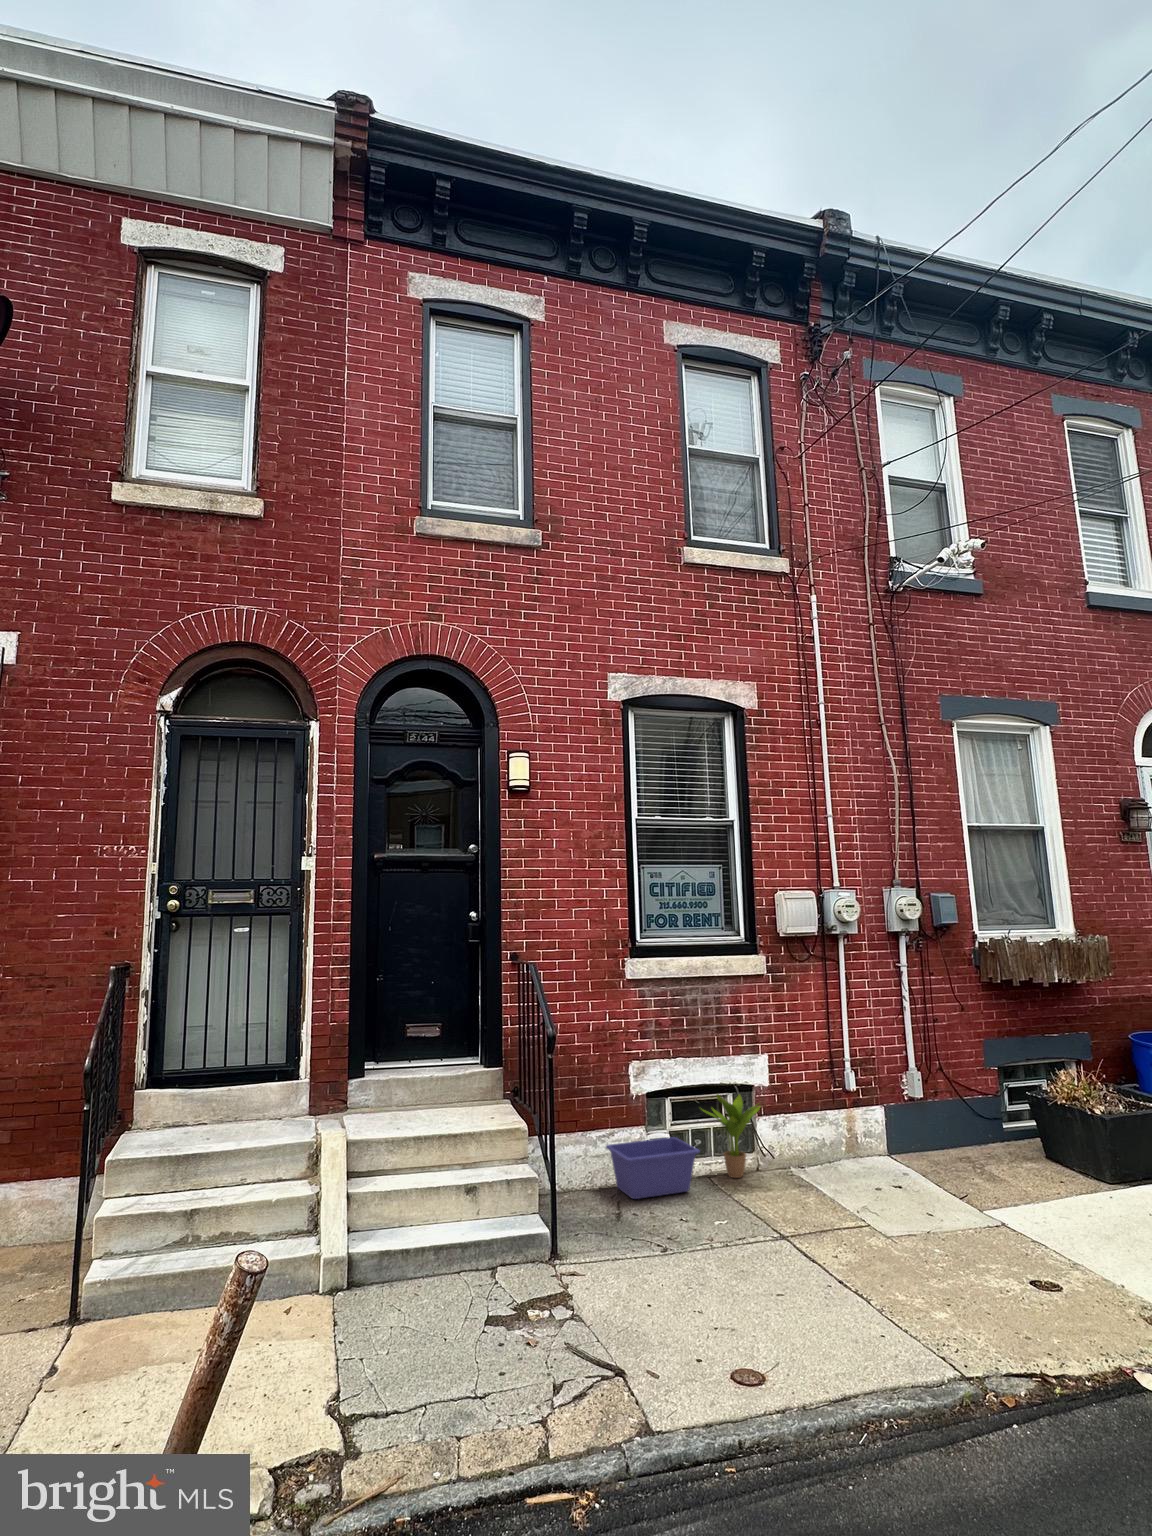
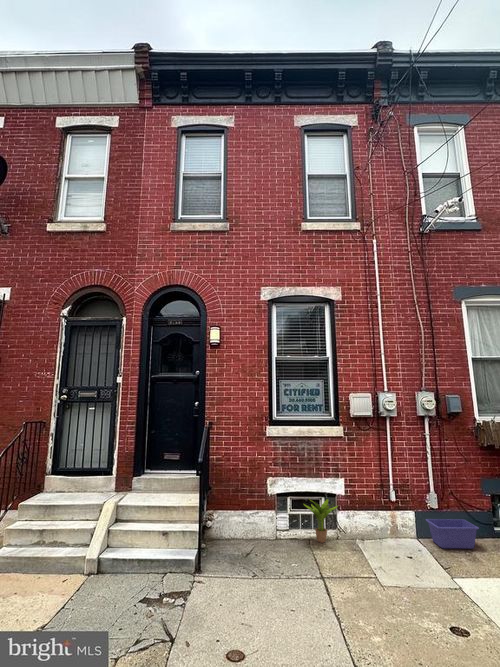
storage bin: present [606,1137,700,1199] -> present [426,519,479,549]

